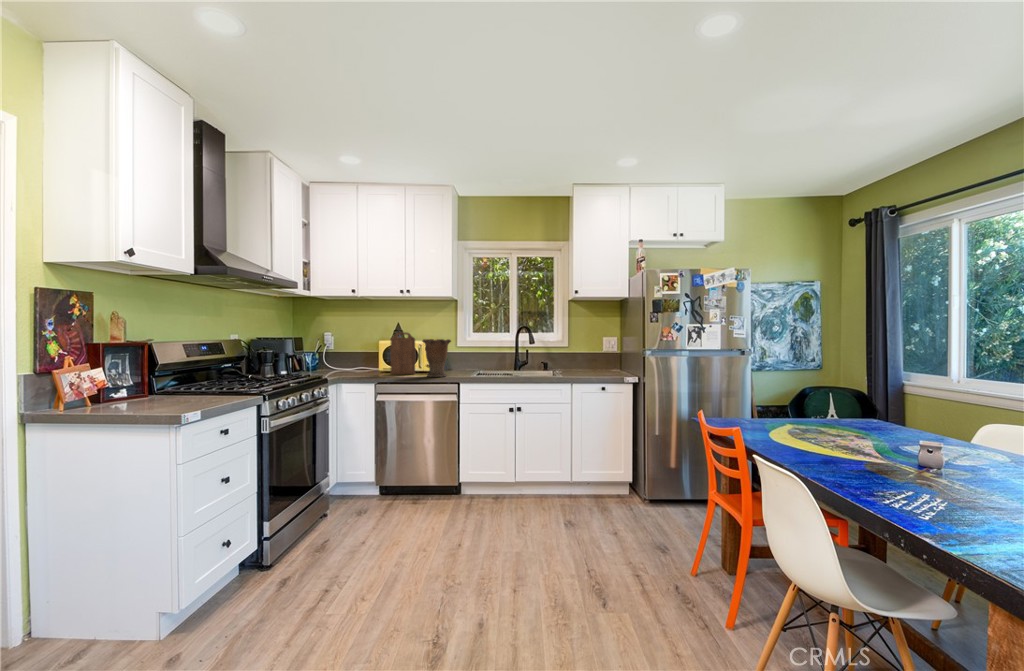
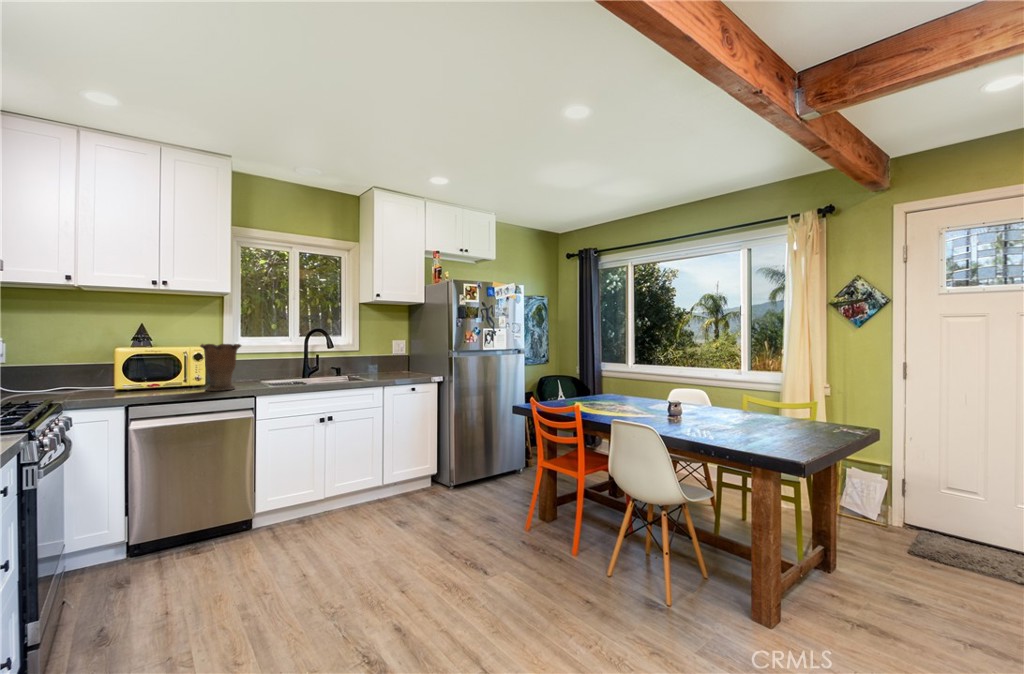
cutting board: present [391,332,415,374] -> none [140,335,181,392]

